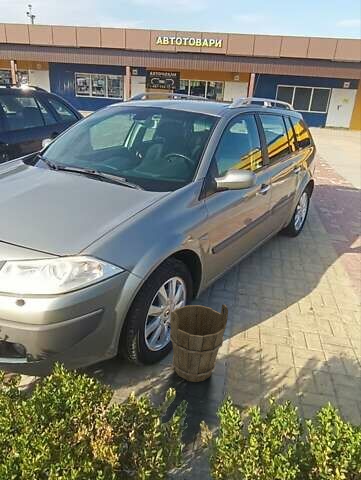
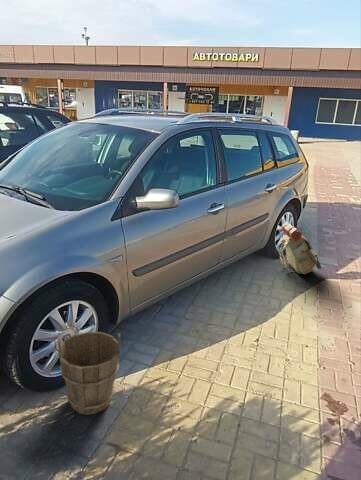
backpack: none [297,201,339,249] -> present [277,222,321,274]

